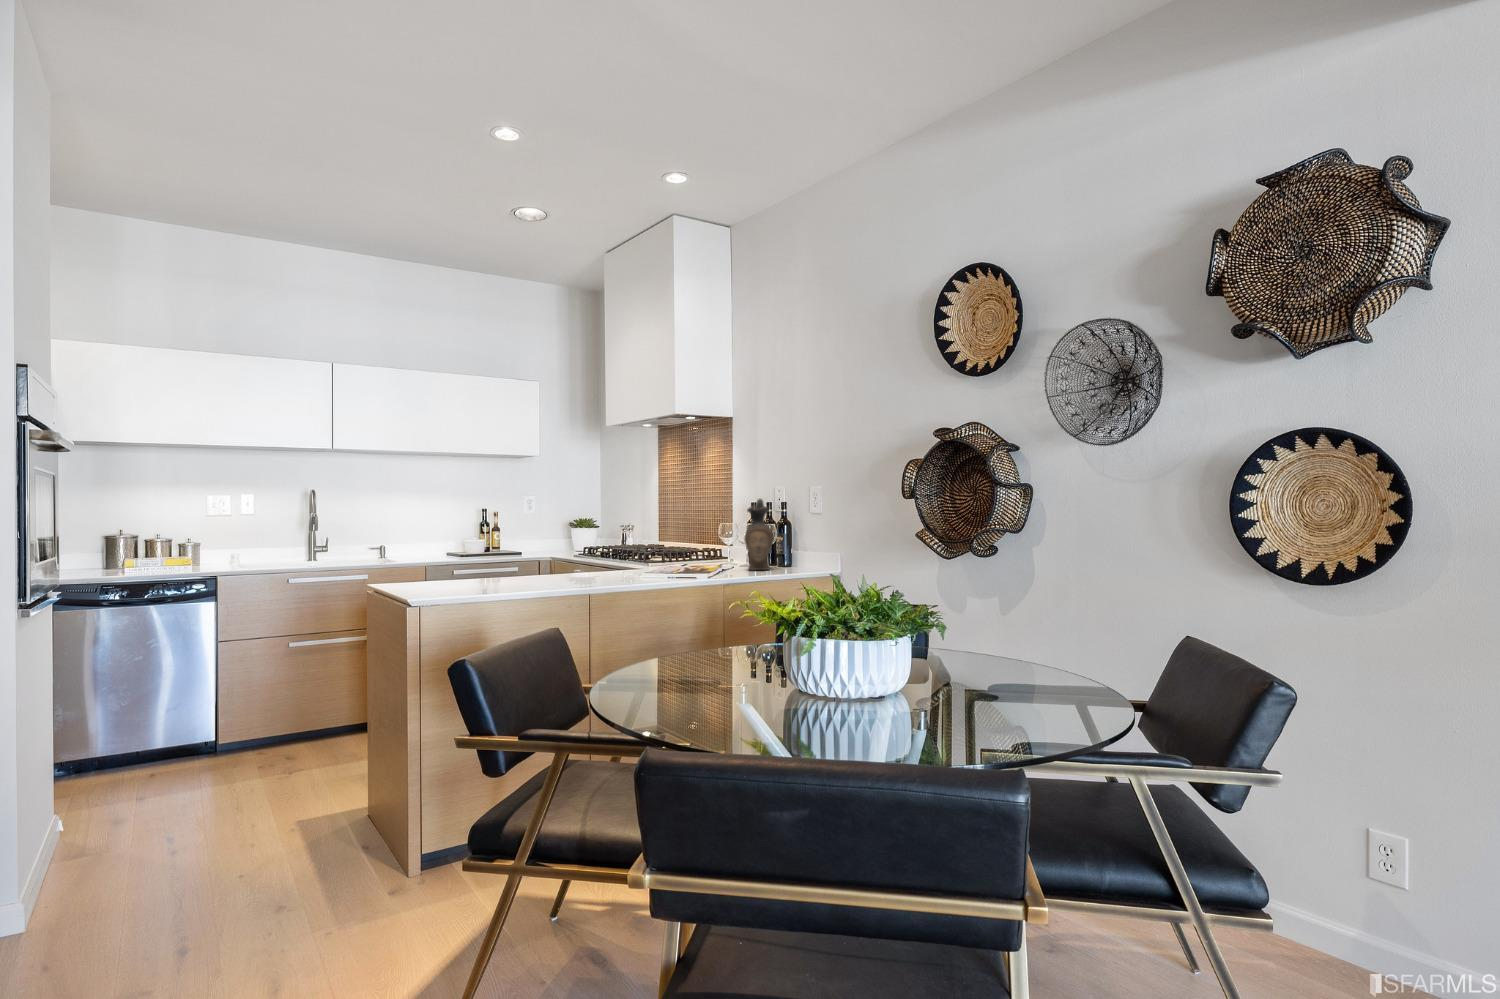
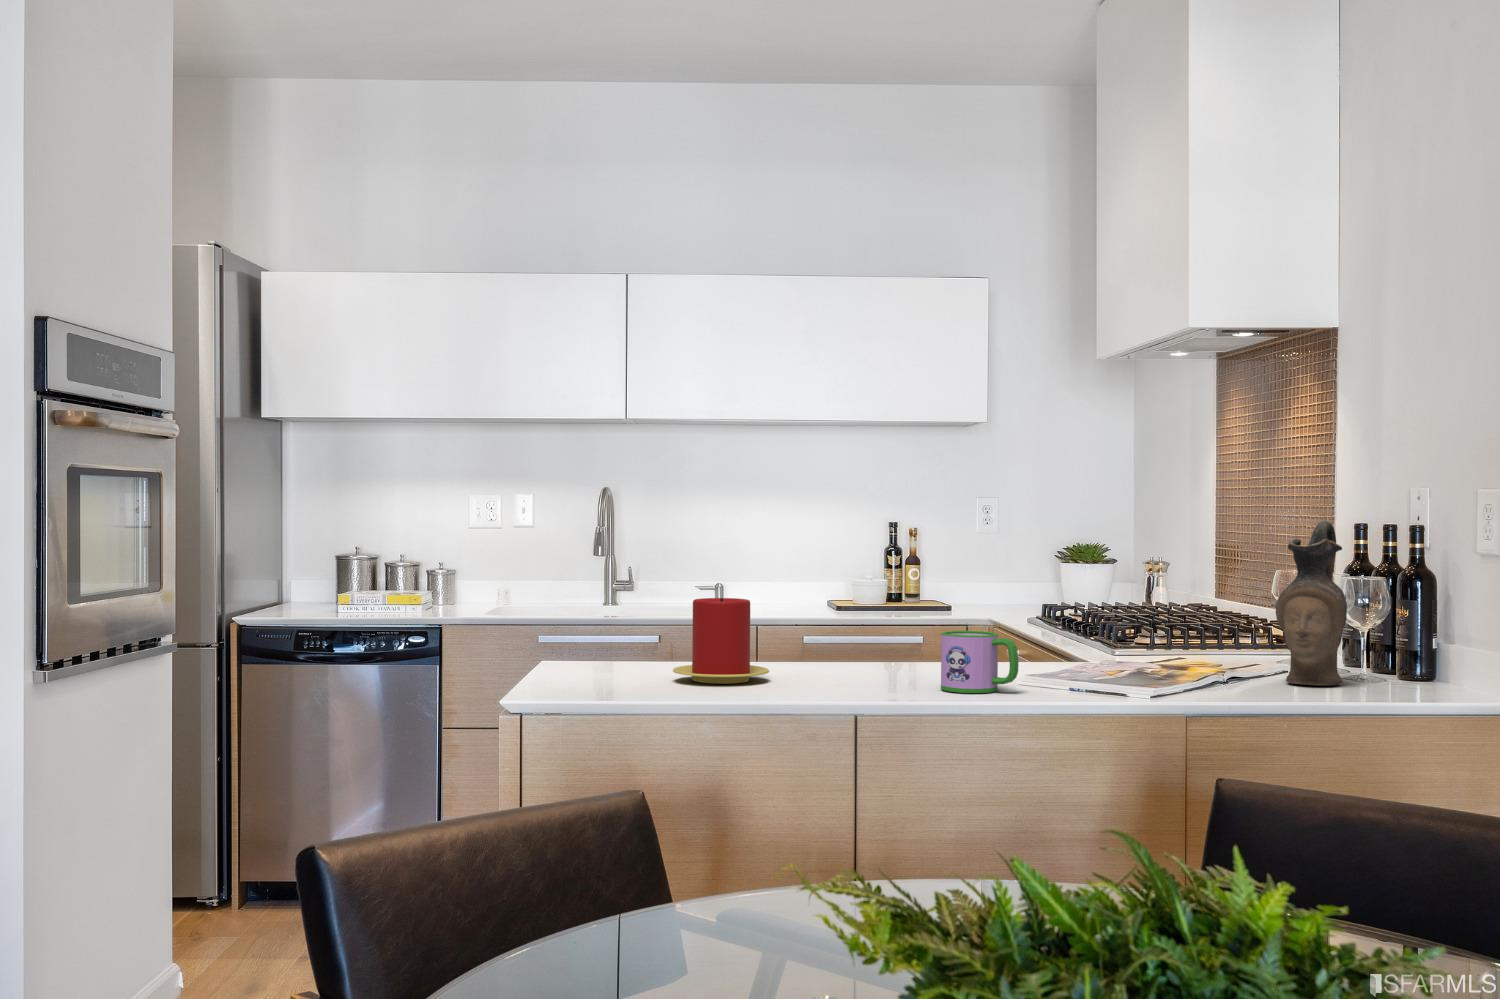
candle: none [466,542,519,587] -> present [673,598,769,684]
mug: none [611,553,650,582] -> present [941,631,1019,693]

